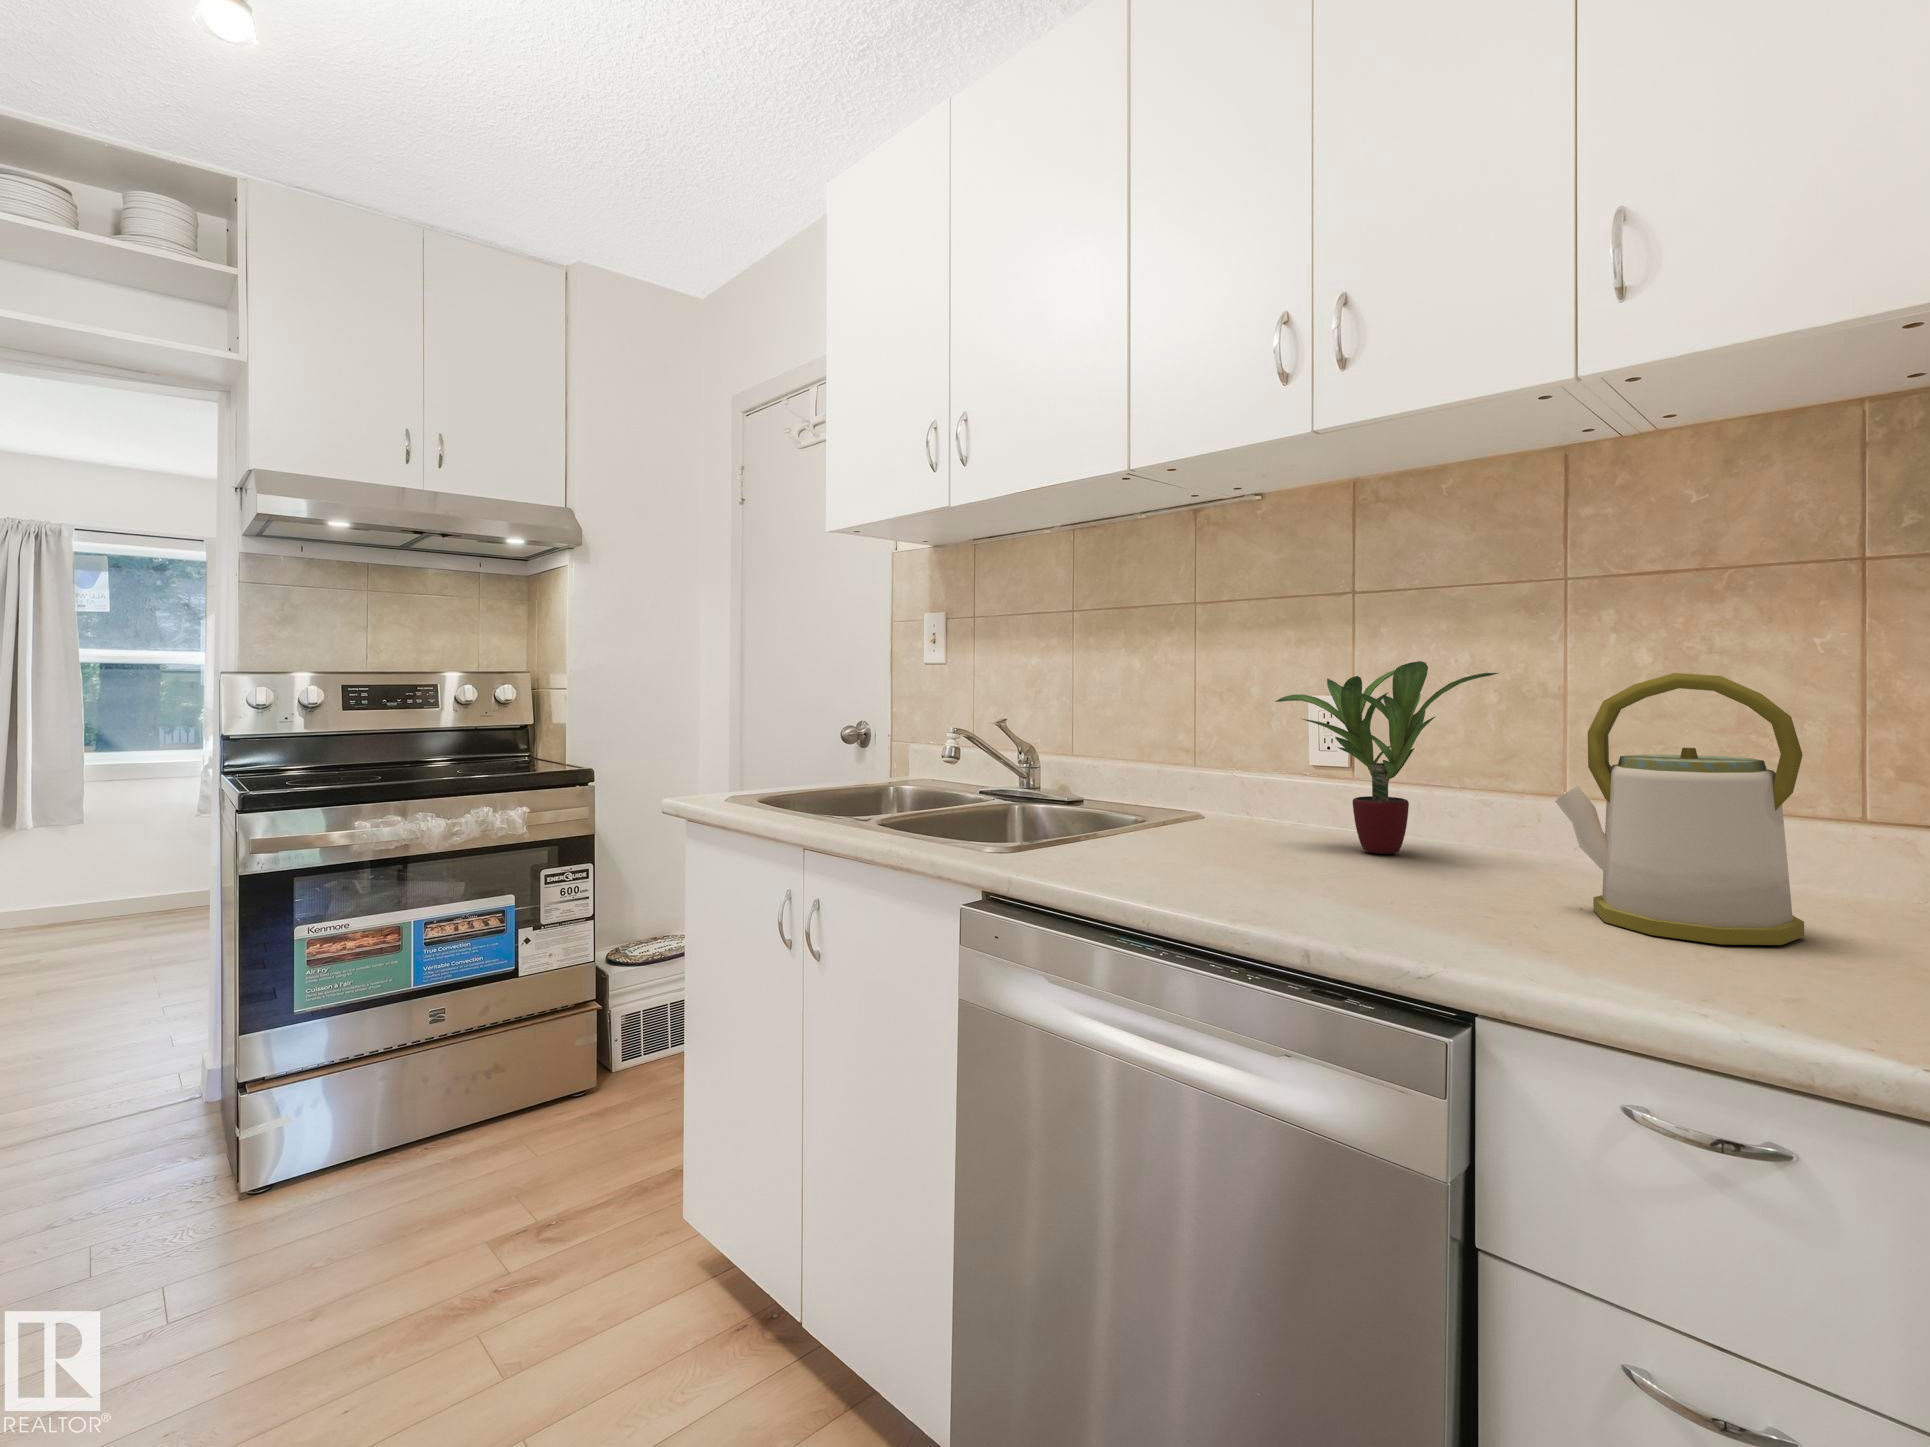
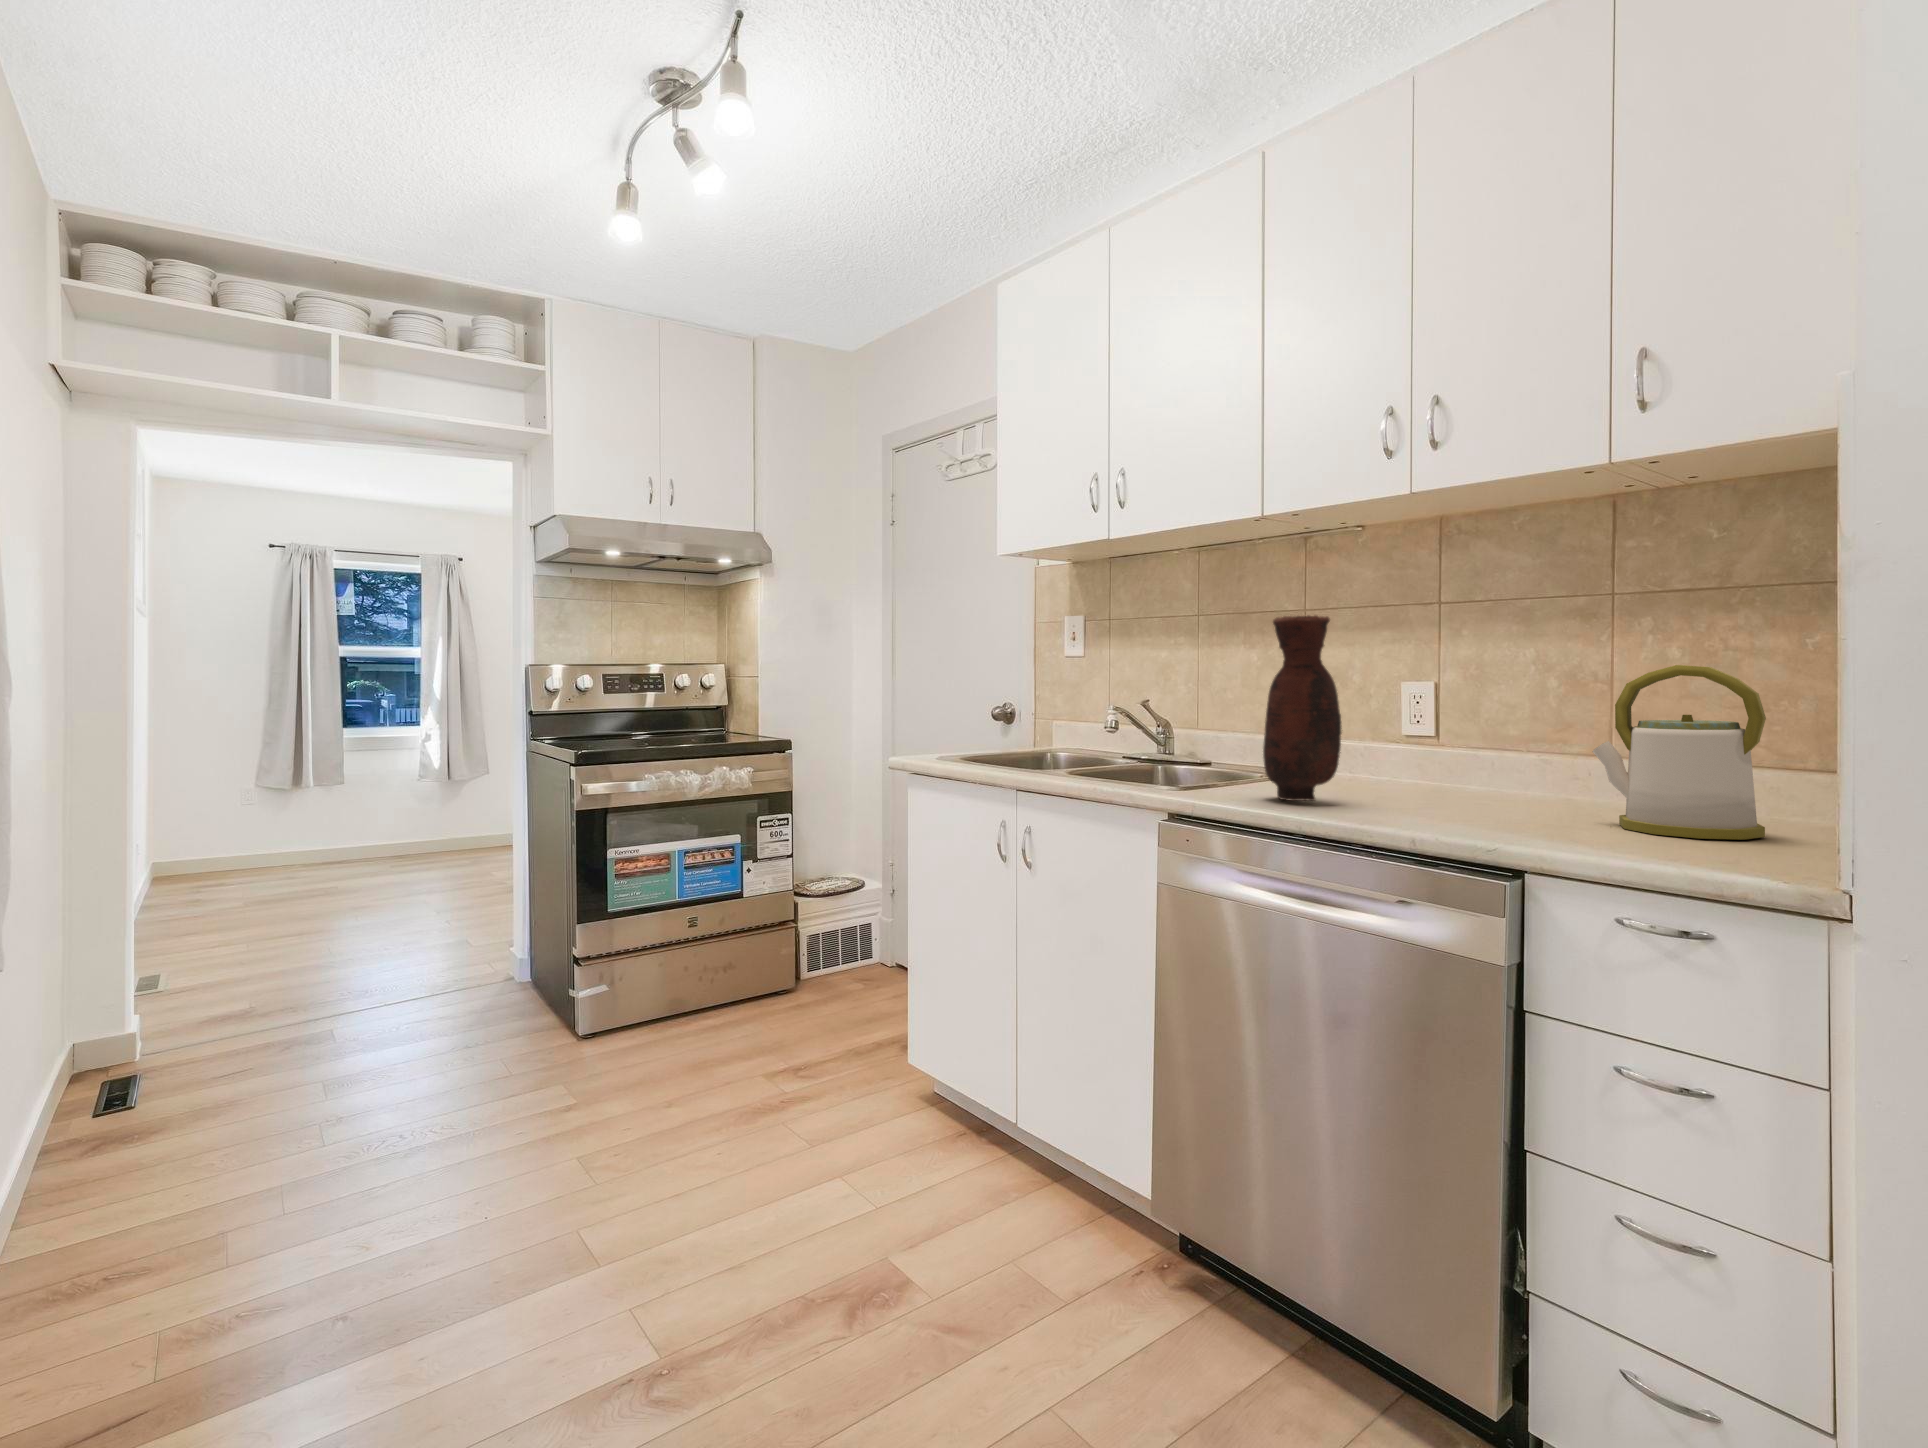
vase: none [1112,600,1218,874] -> present [1263,615,1342,801]
potted plant: present [1275,661,1498,854] -> none [1378,656,1558,796]

